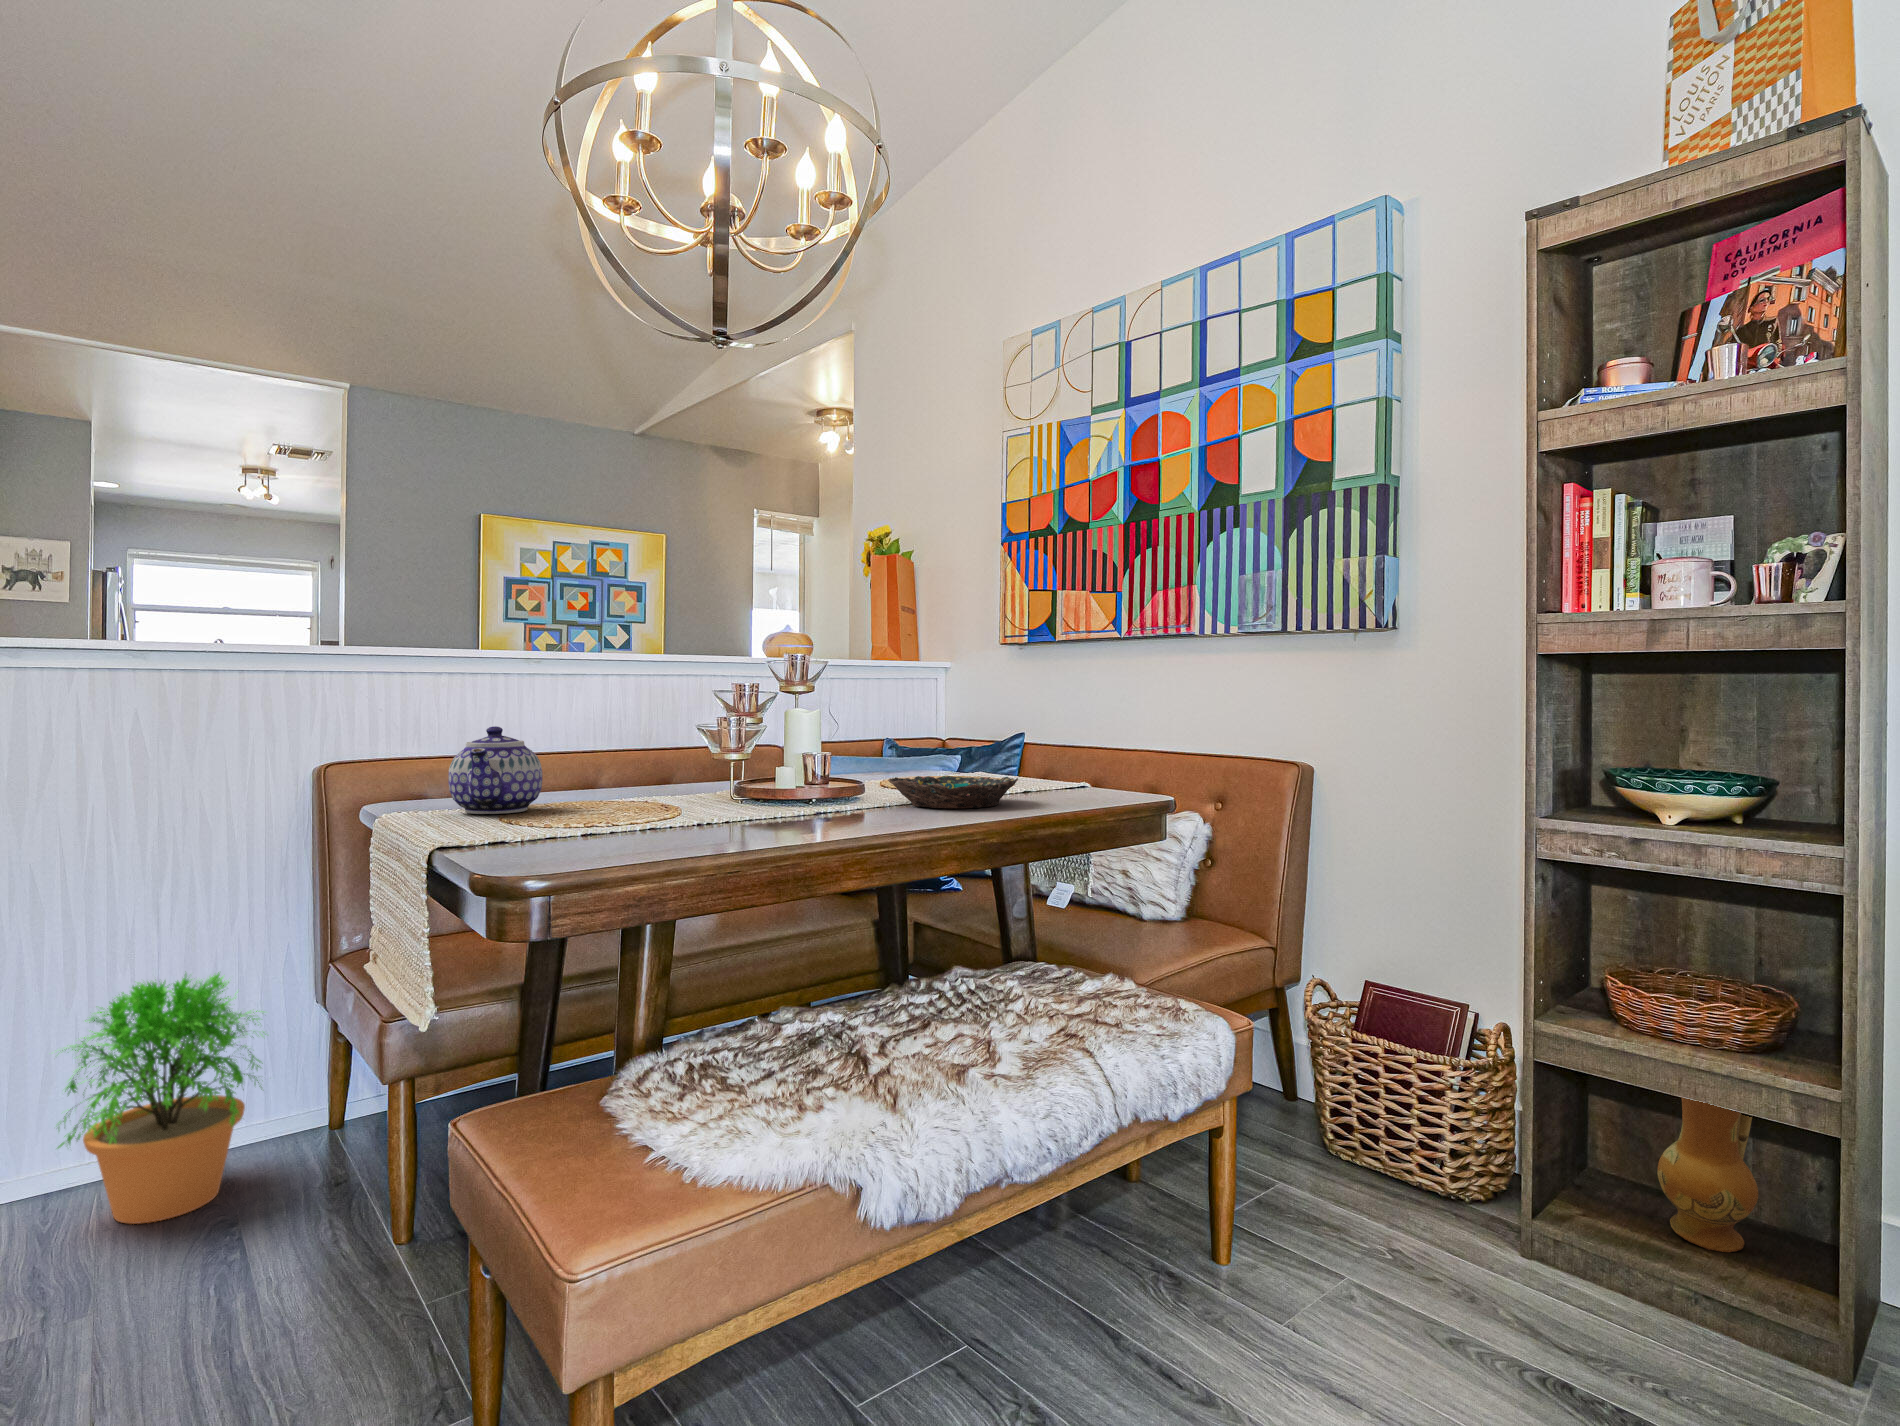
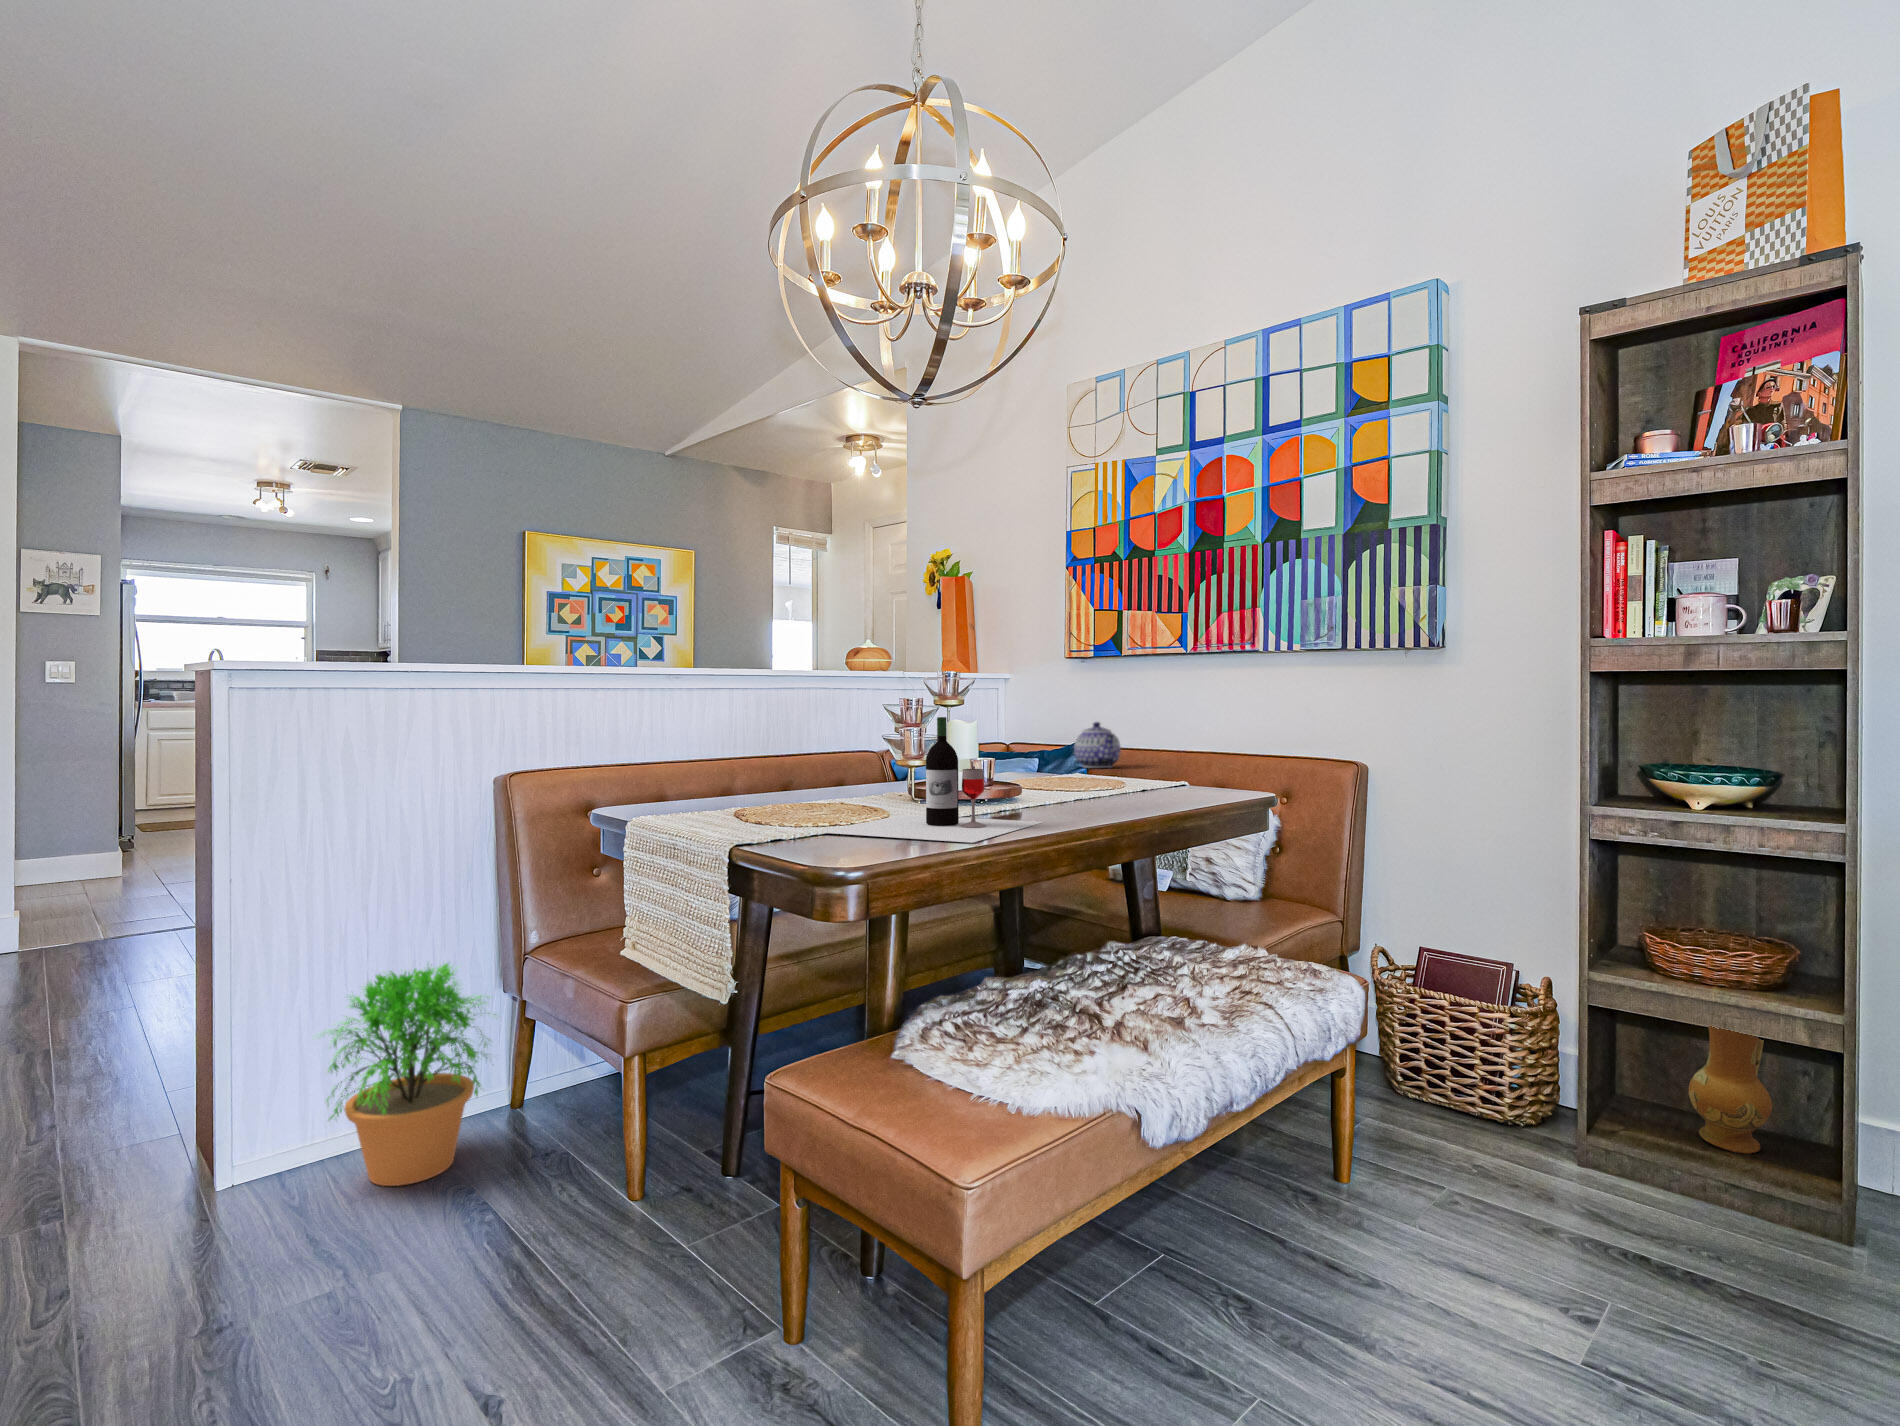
wine bottle: none [533,699,829,850] -> present [818,717,1043,843]
teapot: present [448,726,542,814] -> present [1074,722,1121,768]
bowl: present [888,776,1018,808] -> none [1055,777,1165,806]

